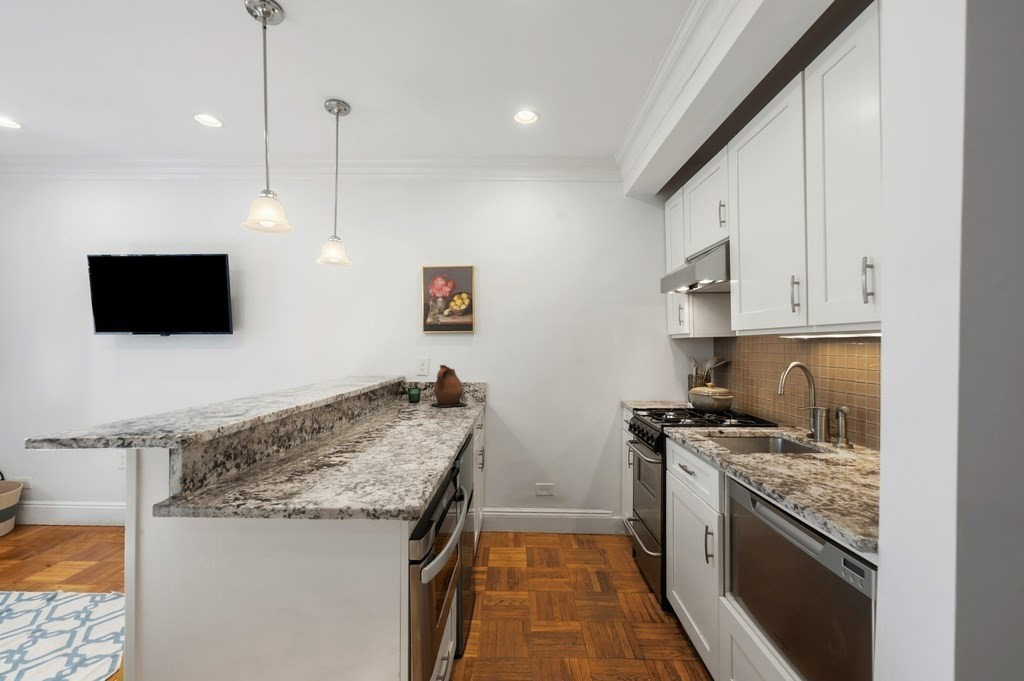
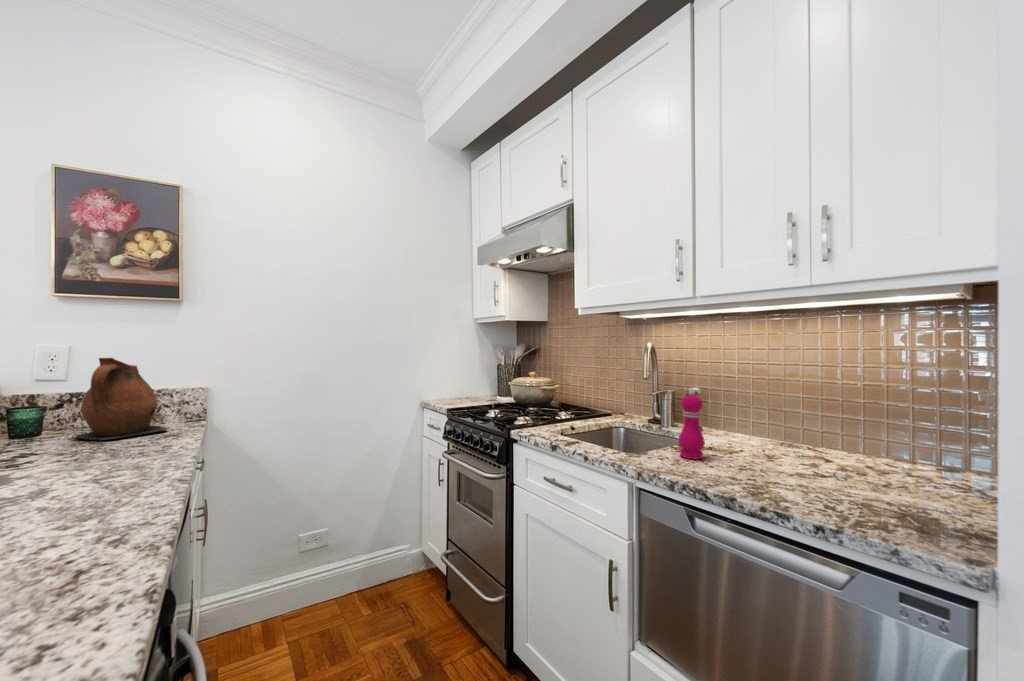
pepper mill: none [785,406,810,466] -> present [679,390,705,459]

